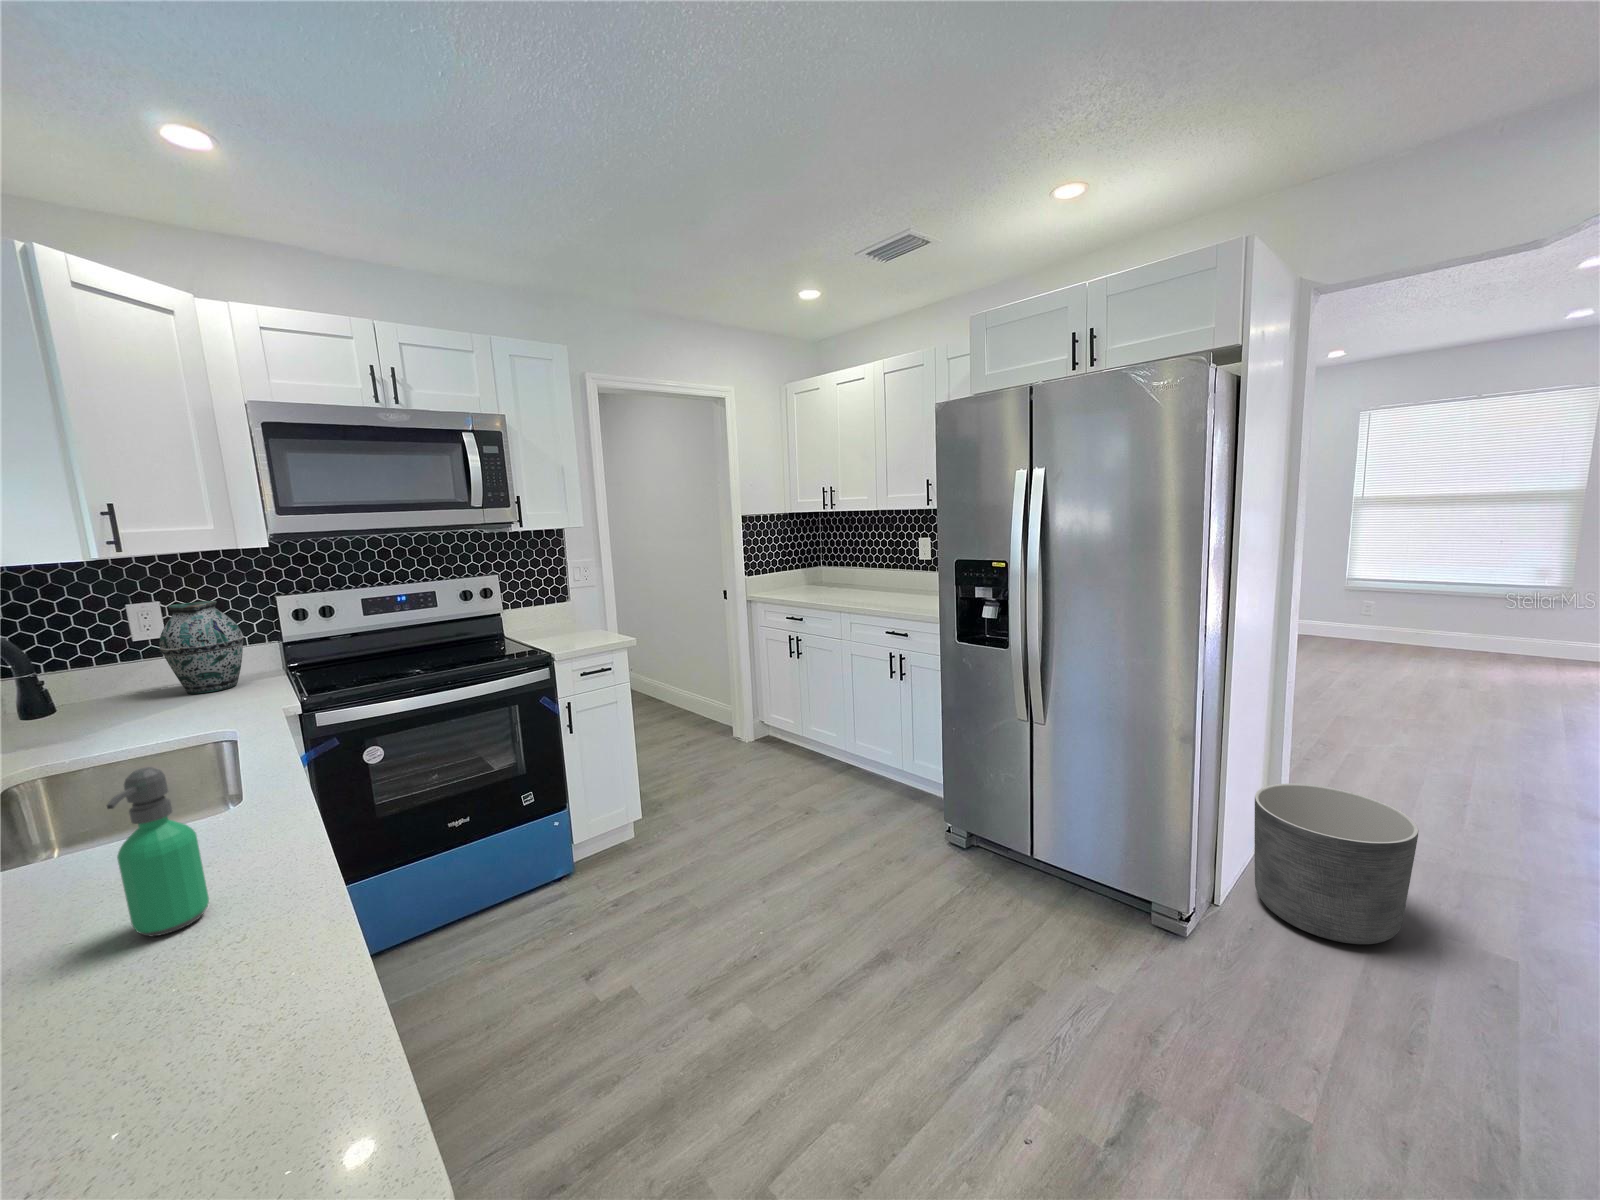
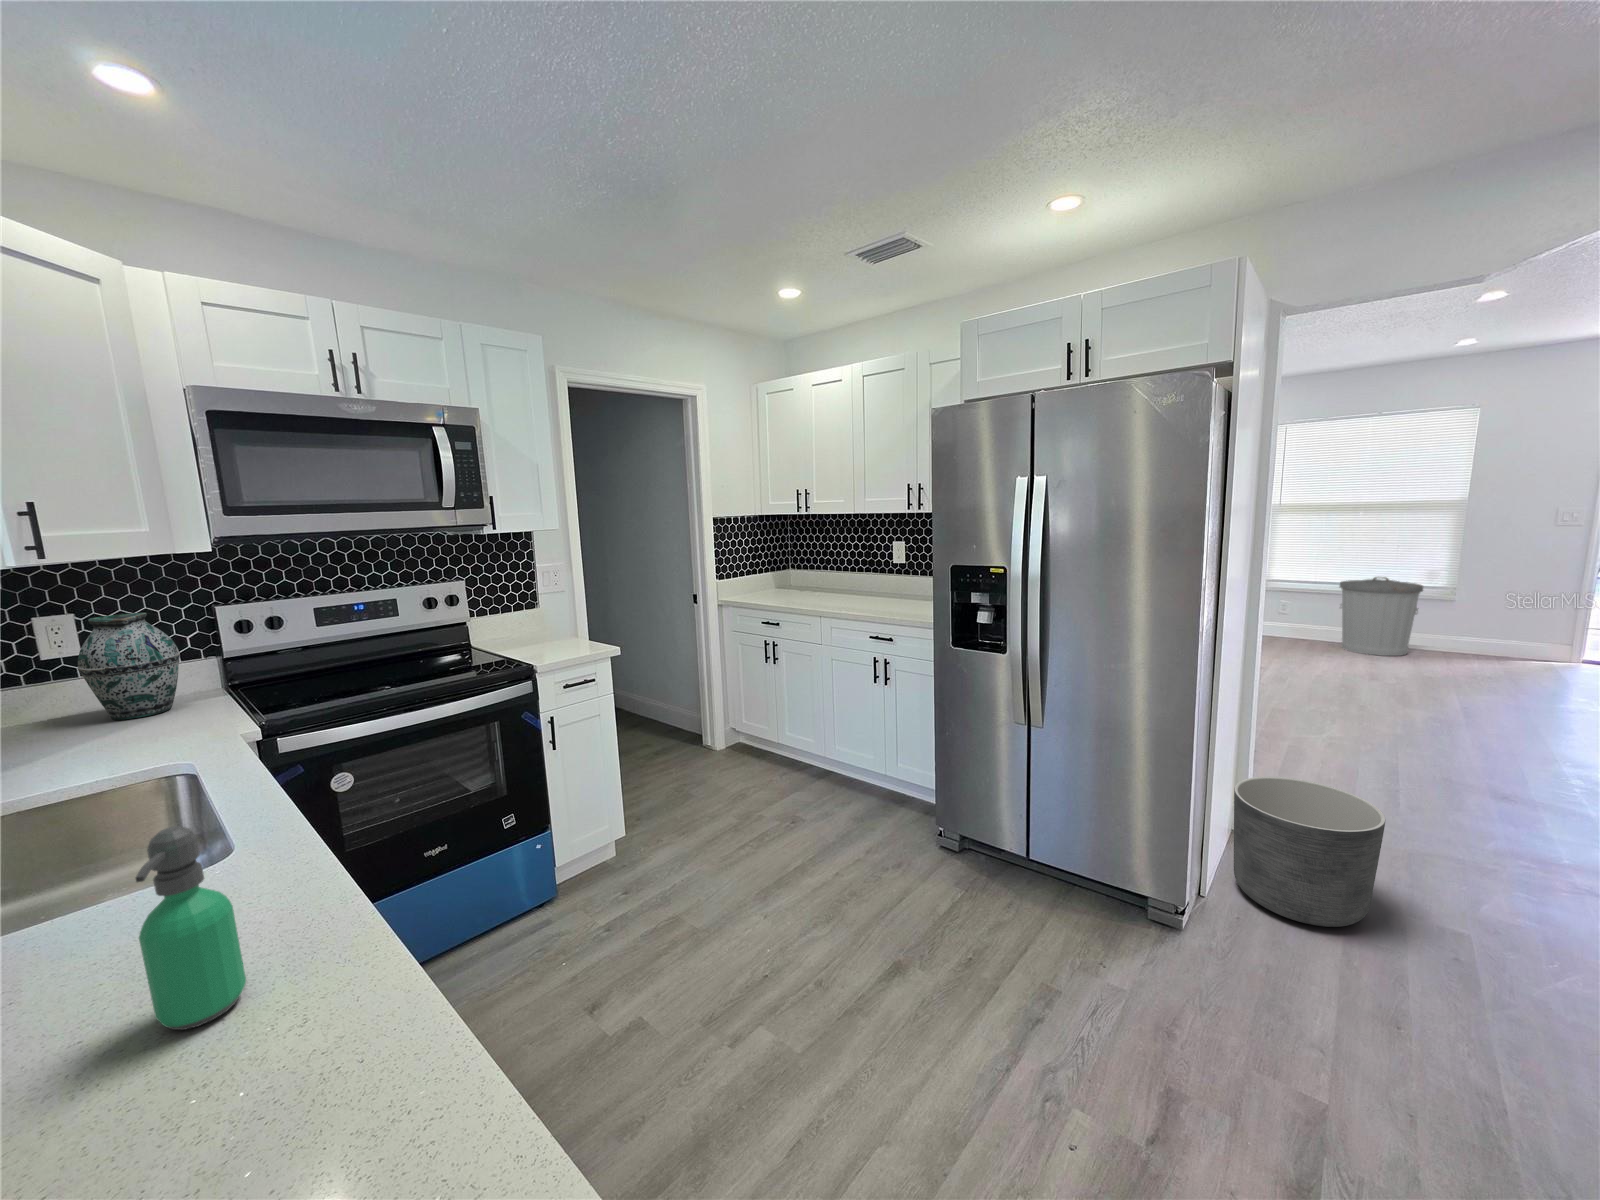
trash can: none [1429,575,1529,663] -> present [1340,577,1423,656]

